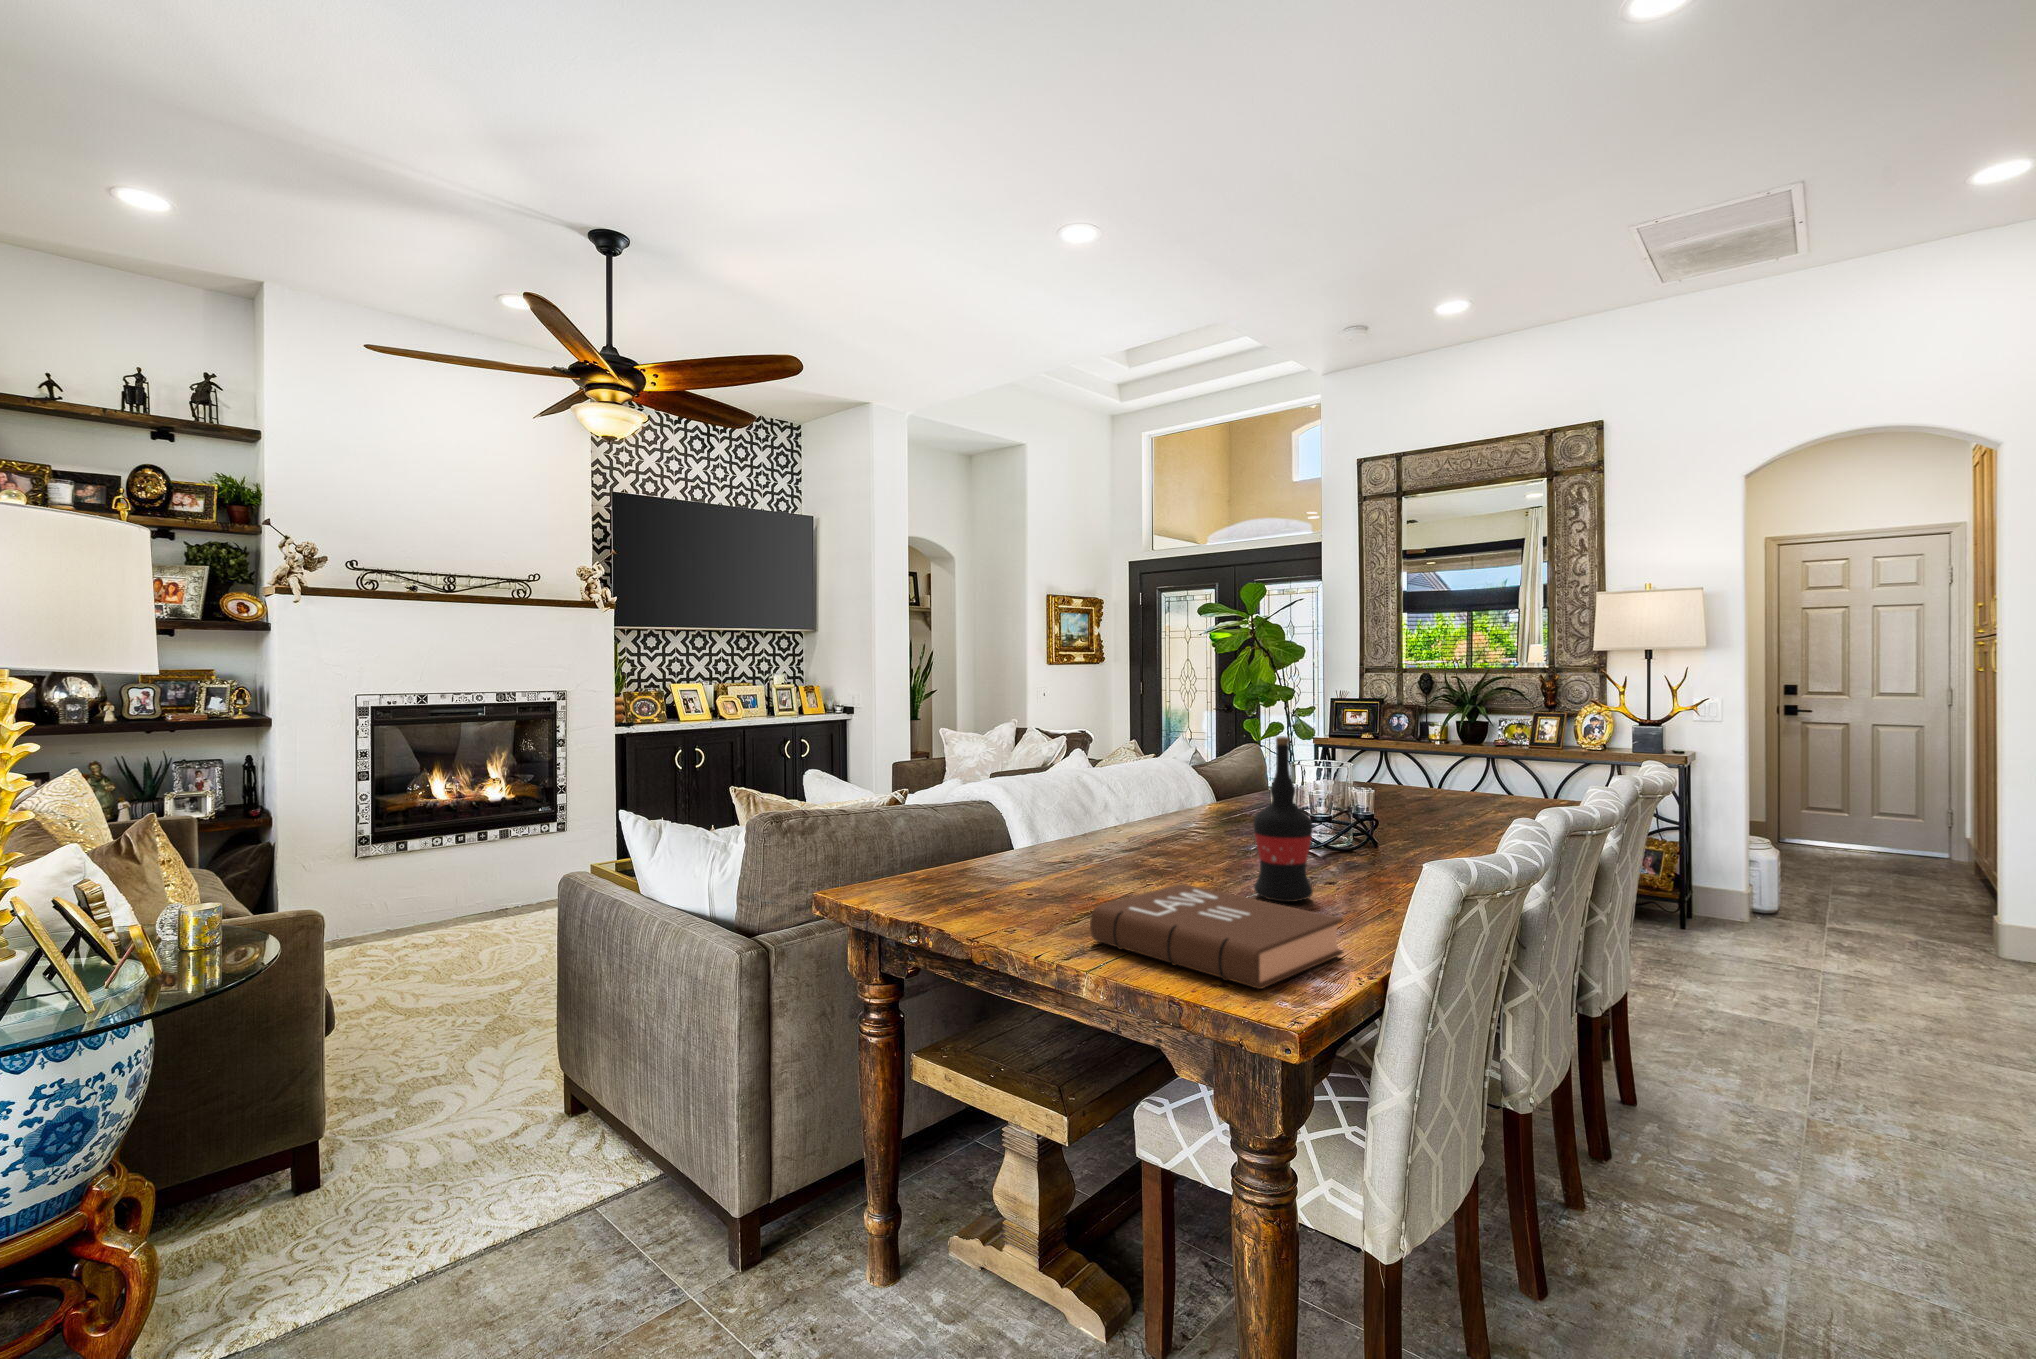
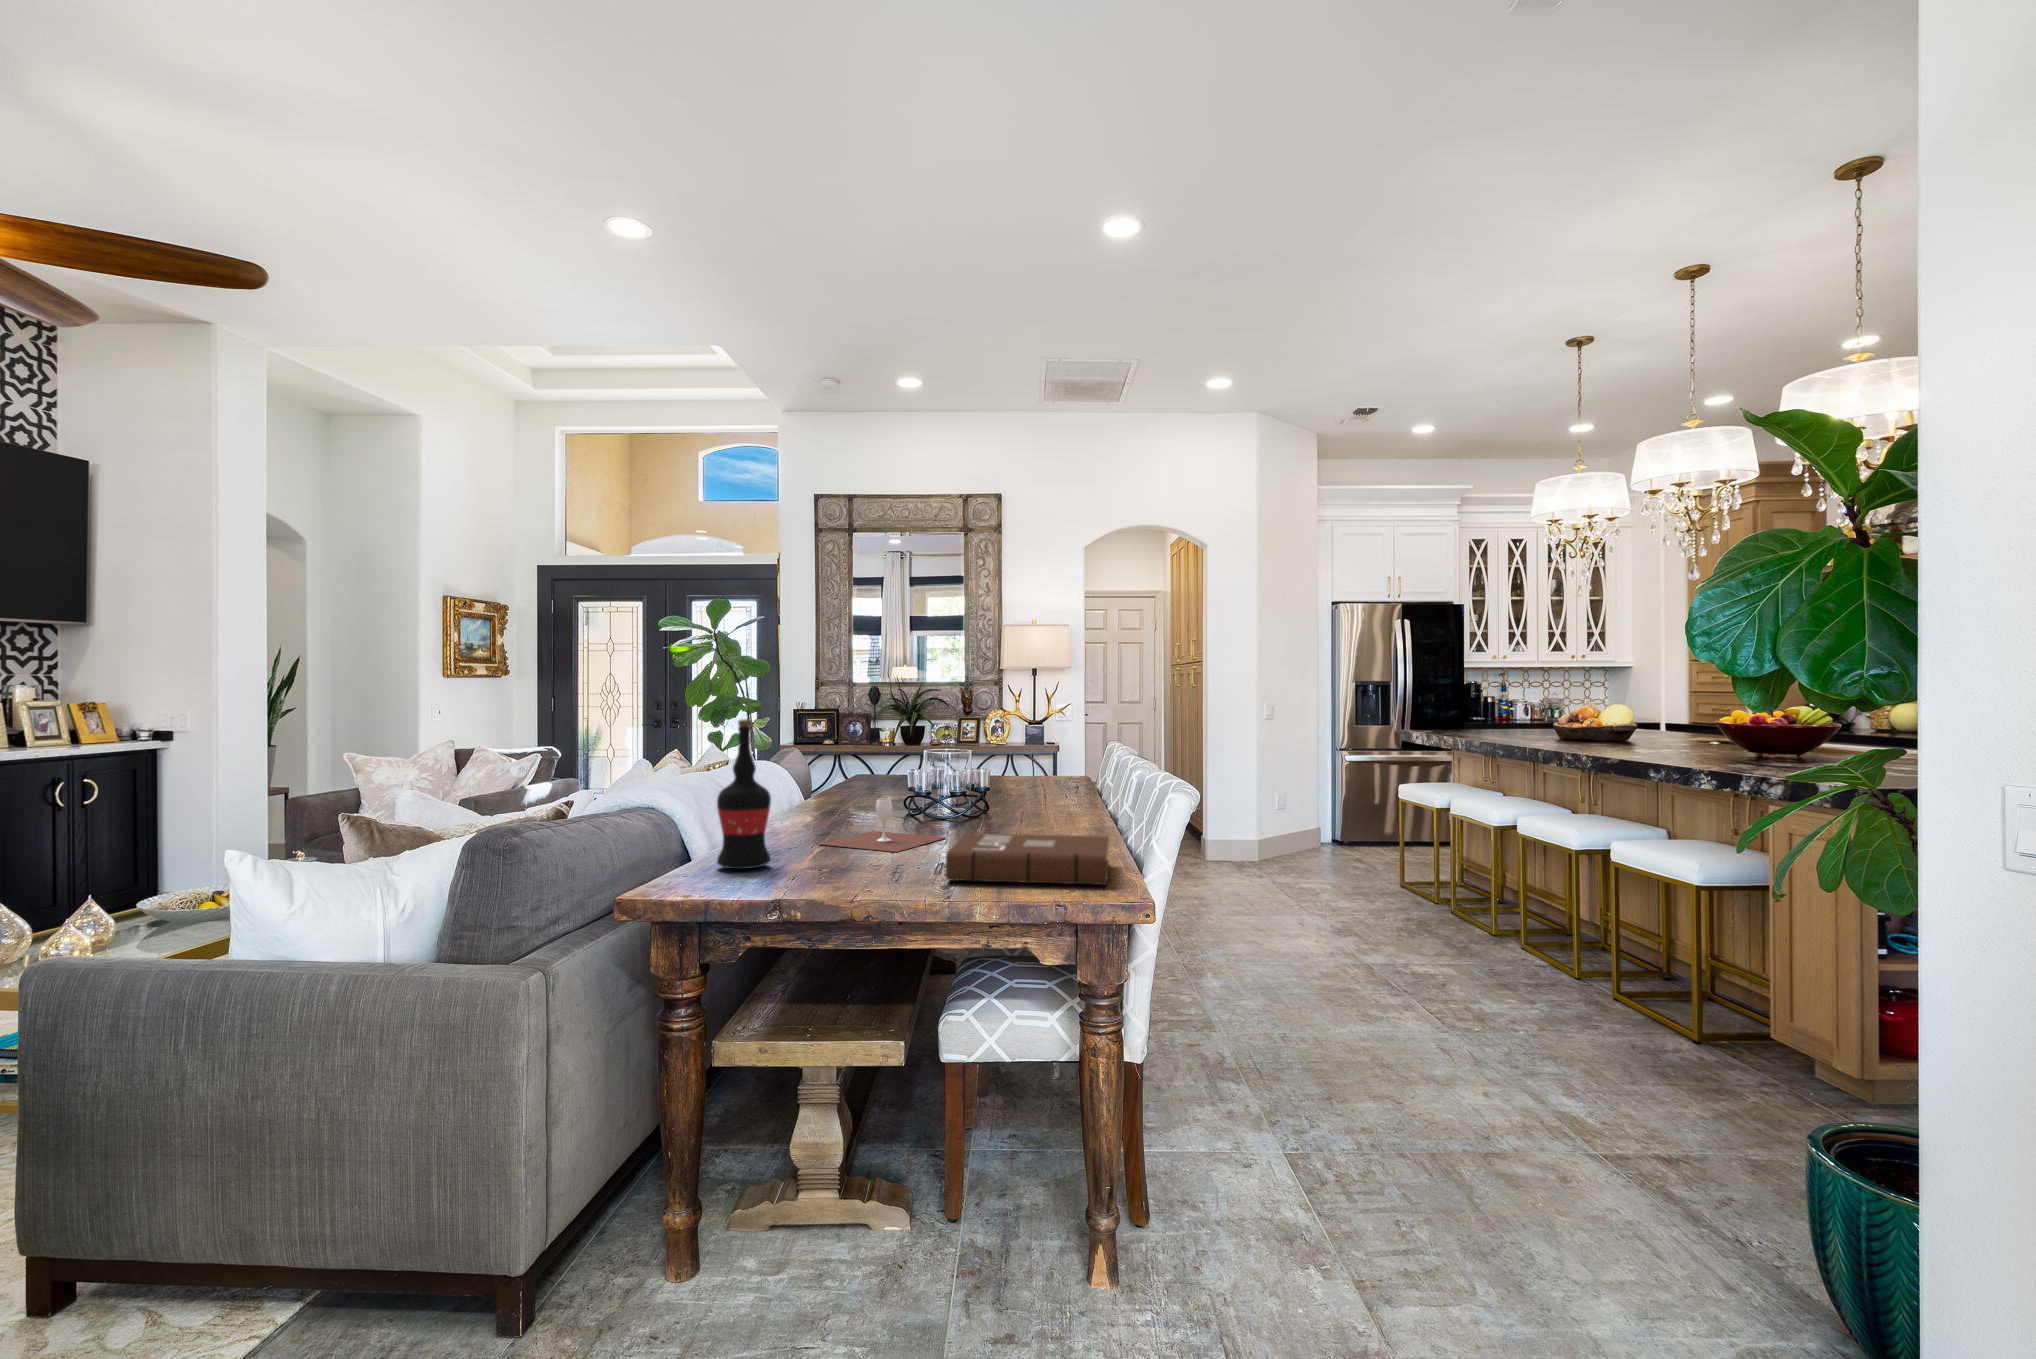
wine bottle: present [1253,737,1313,902] -> present [717,719,771,869]
wine glass: none [1088,825,1235,891] -> present [819,798,946,852]

